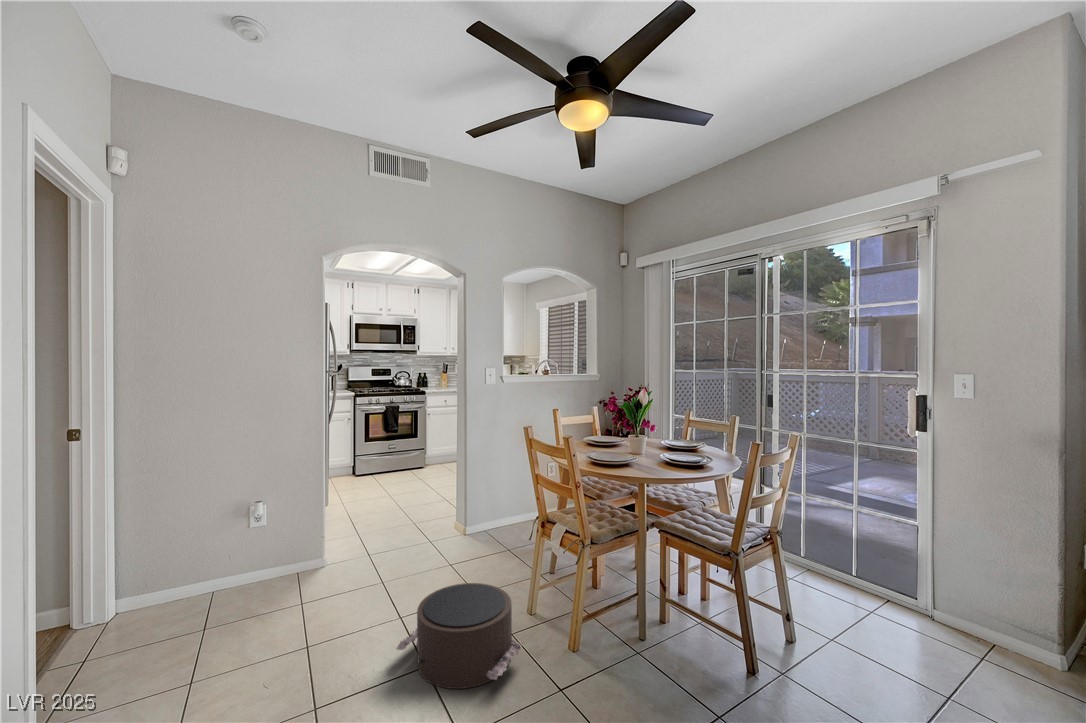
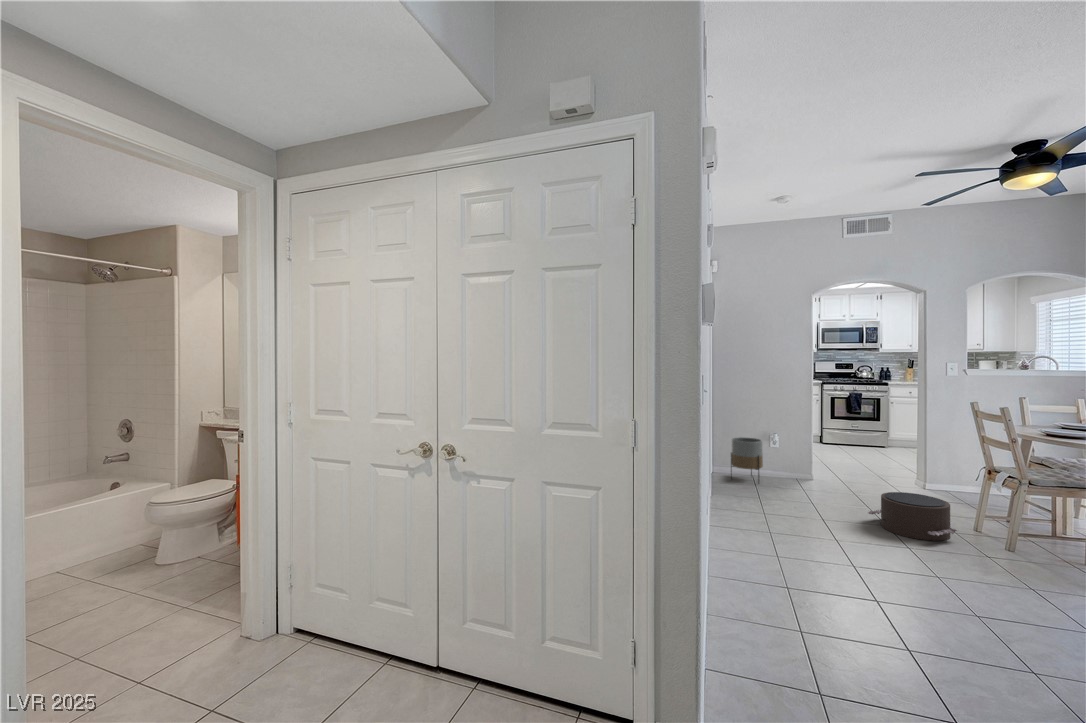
planter: none [153,517,227,618] -> present [731,437,763,481]

